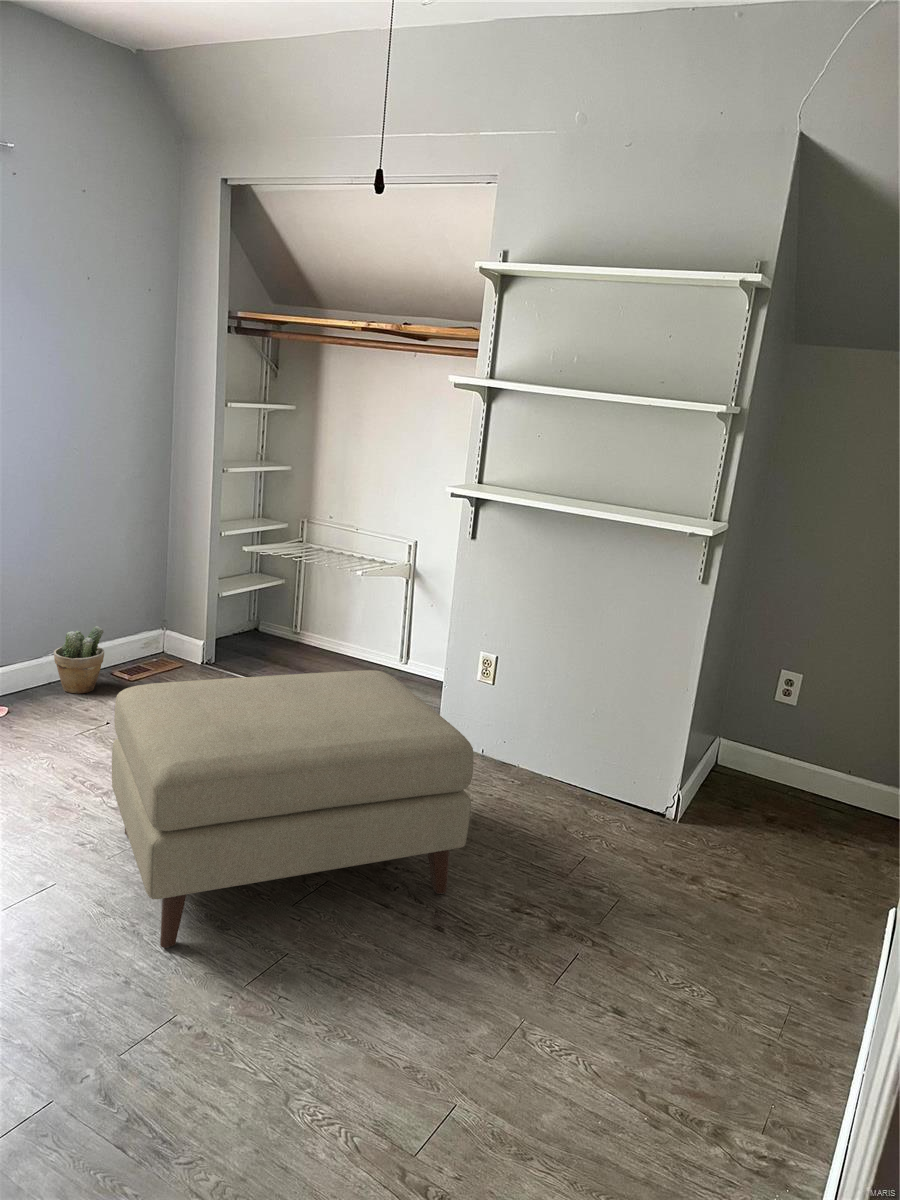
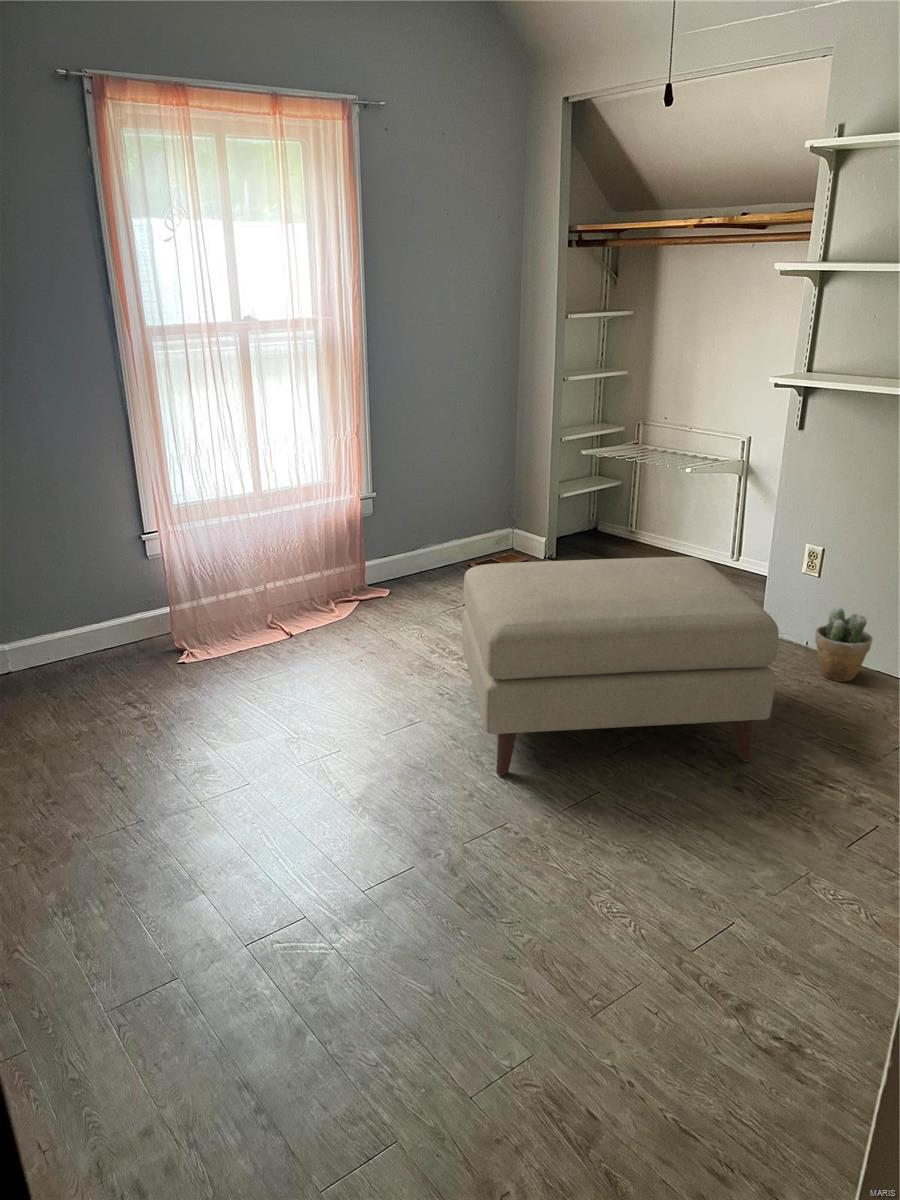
potted plant: present [54,626,104,694] -> present [815,608,873,682]

